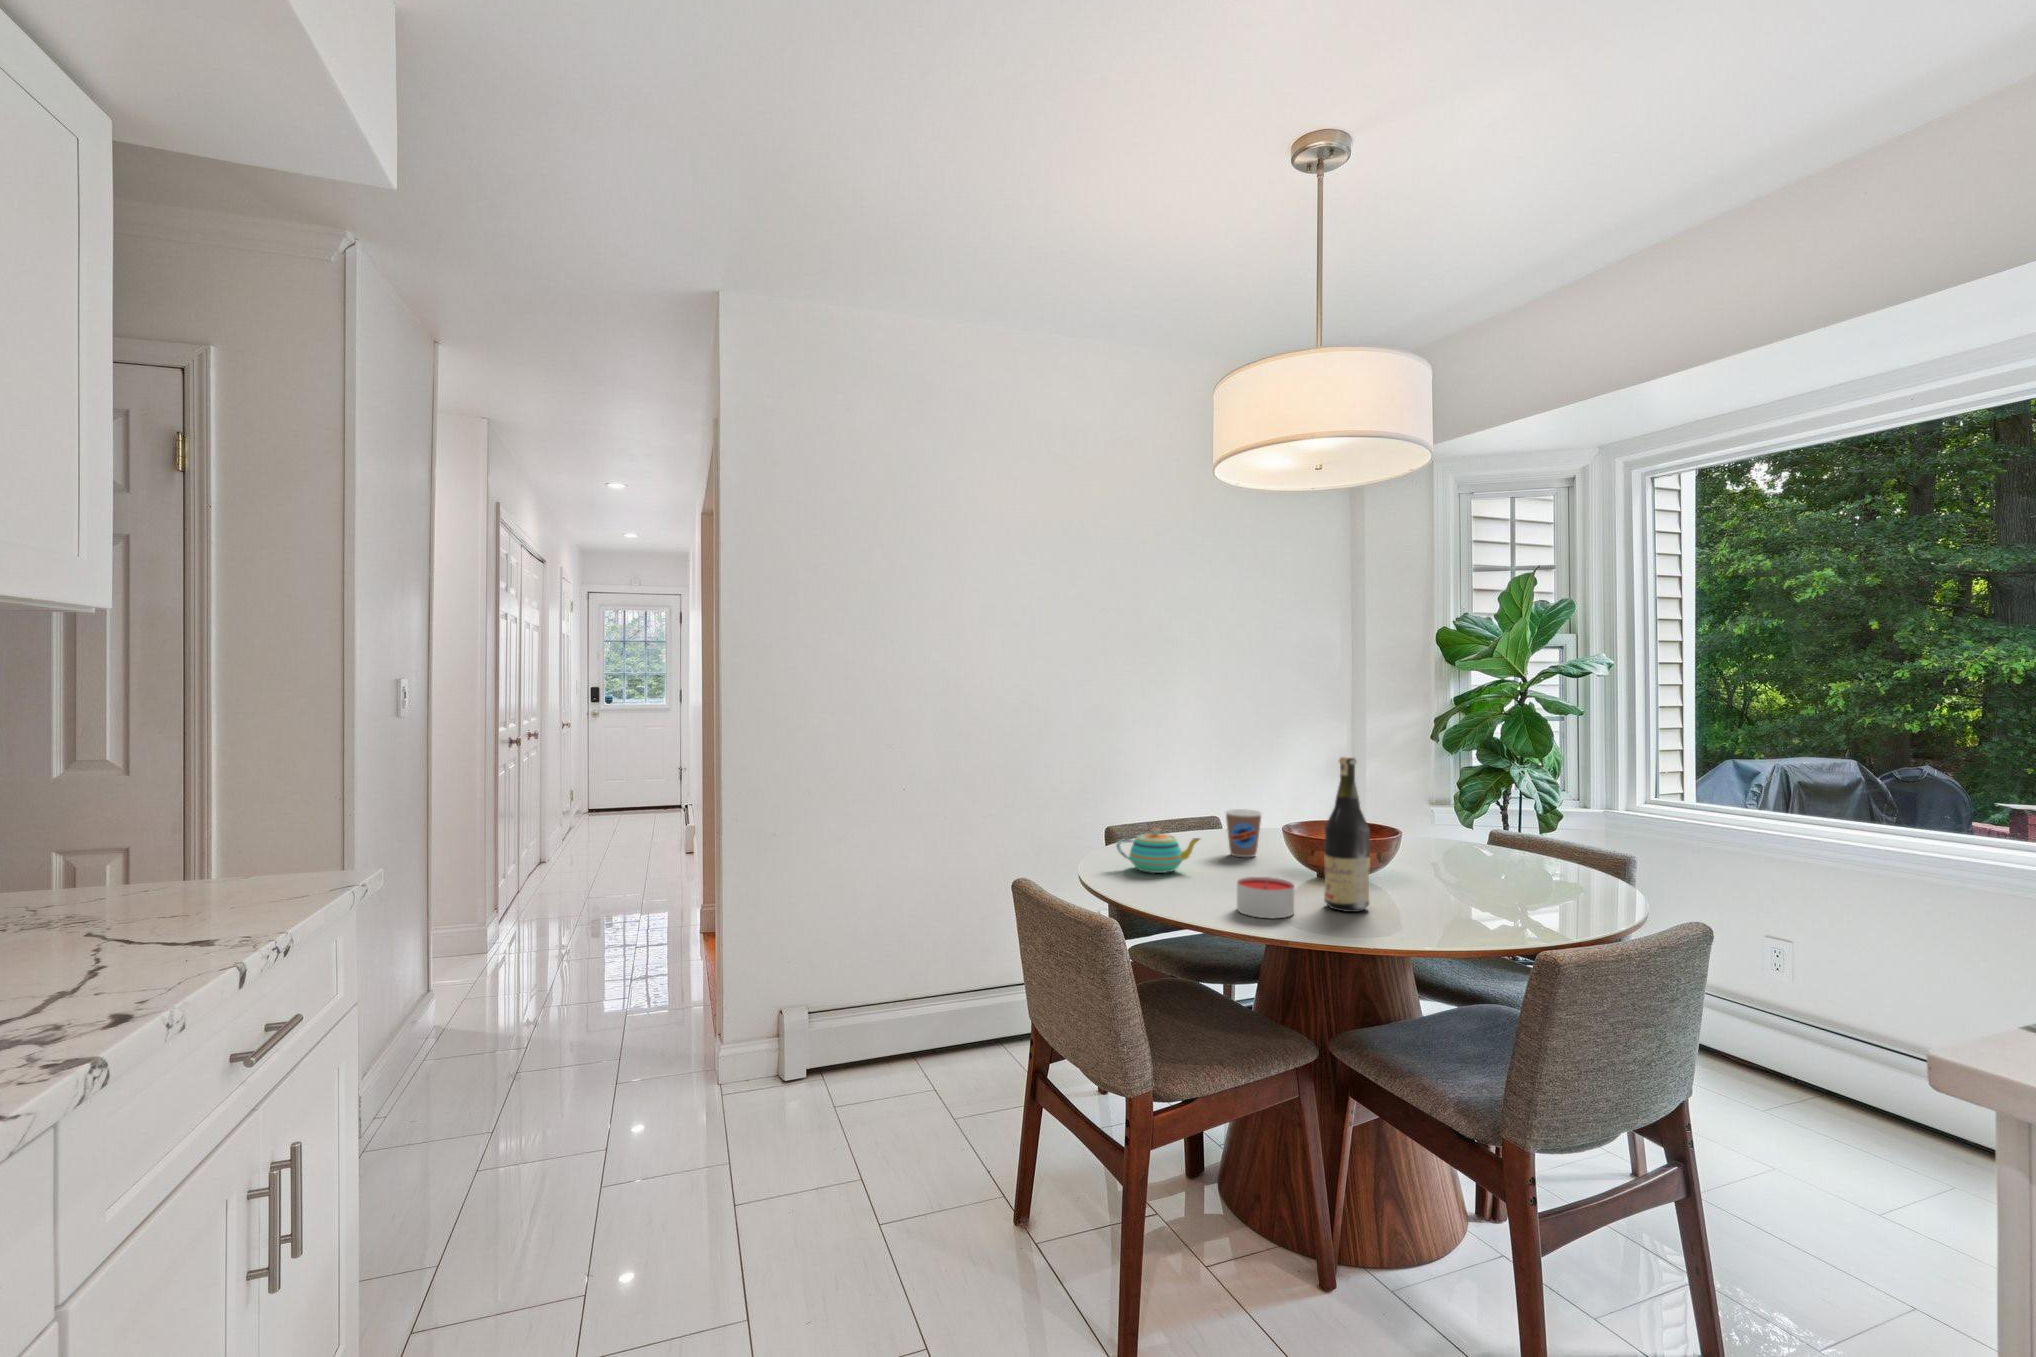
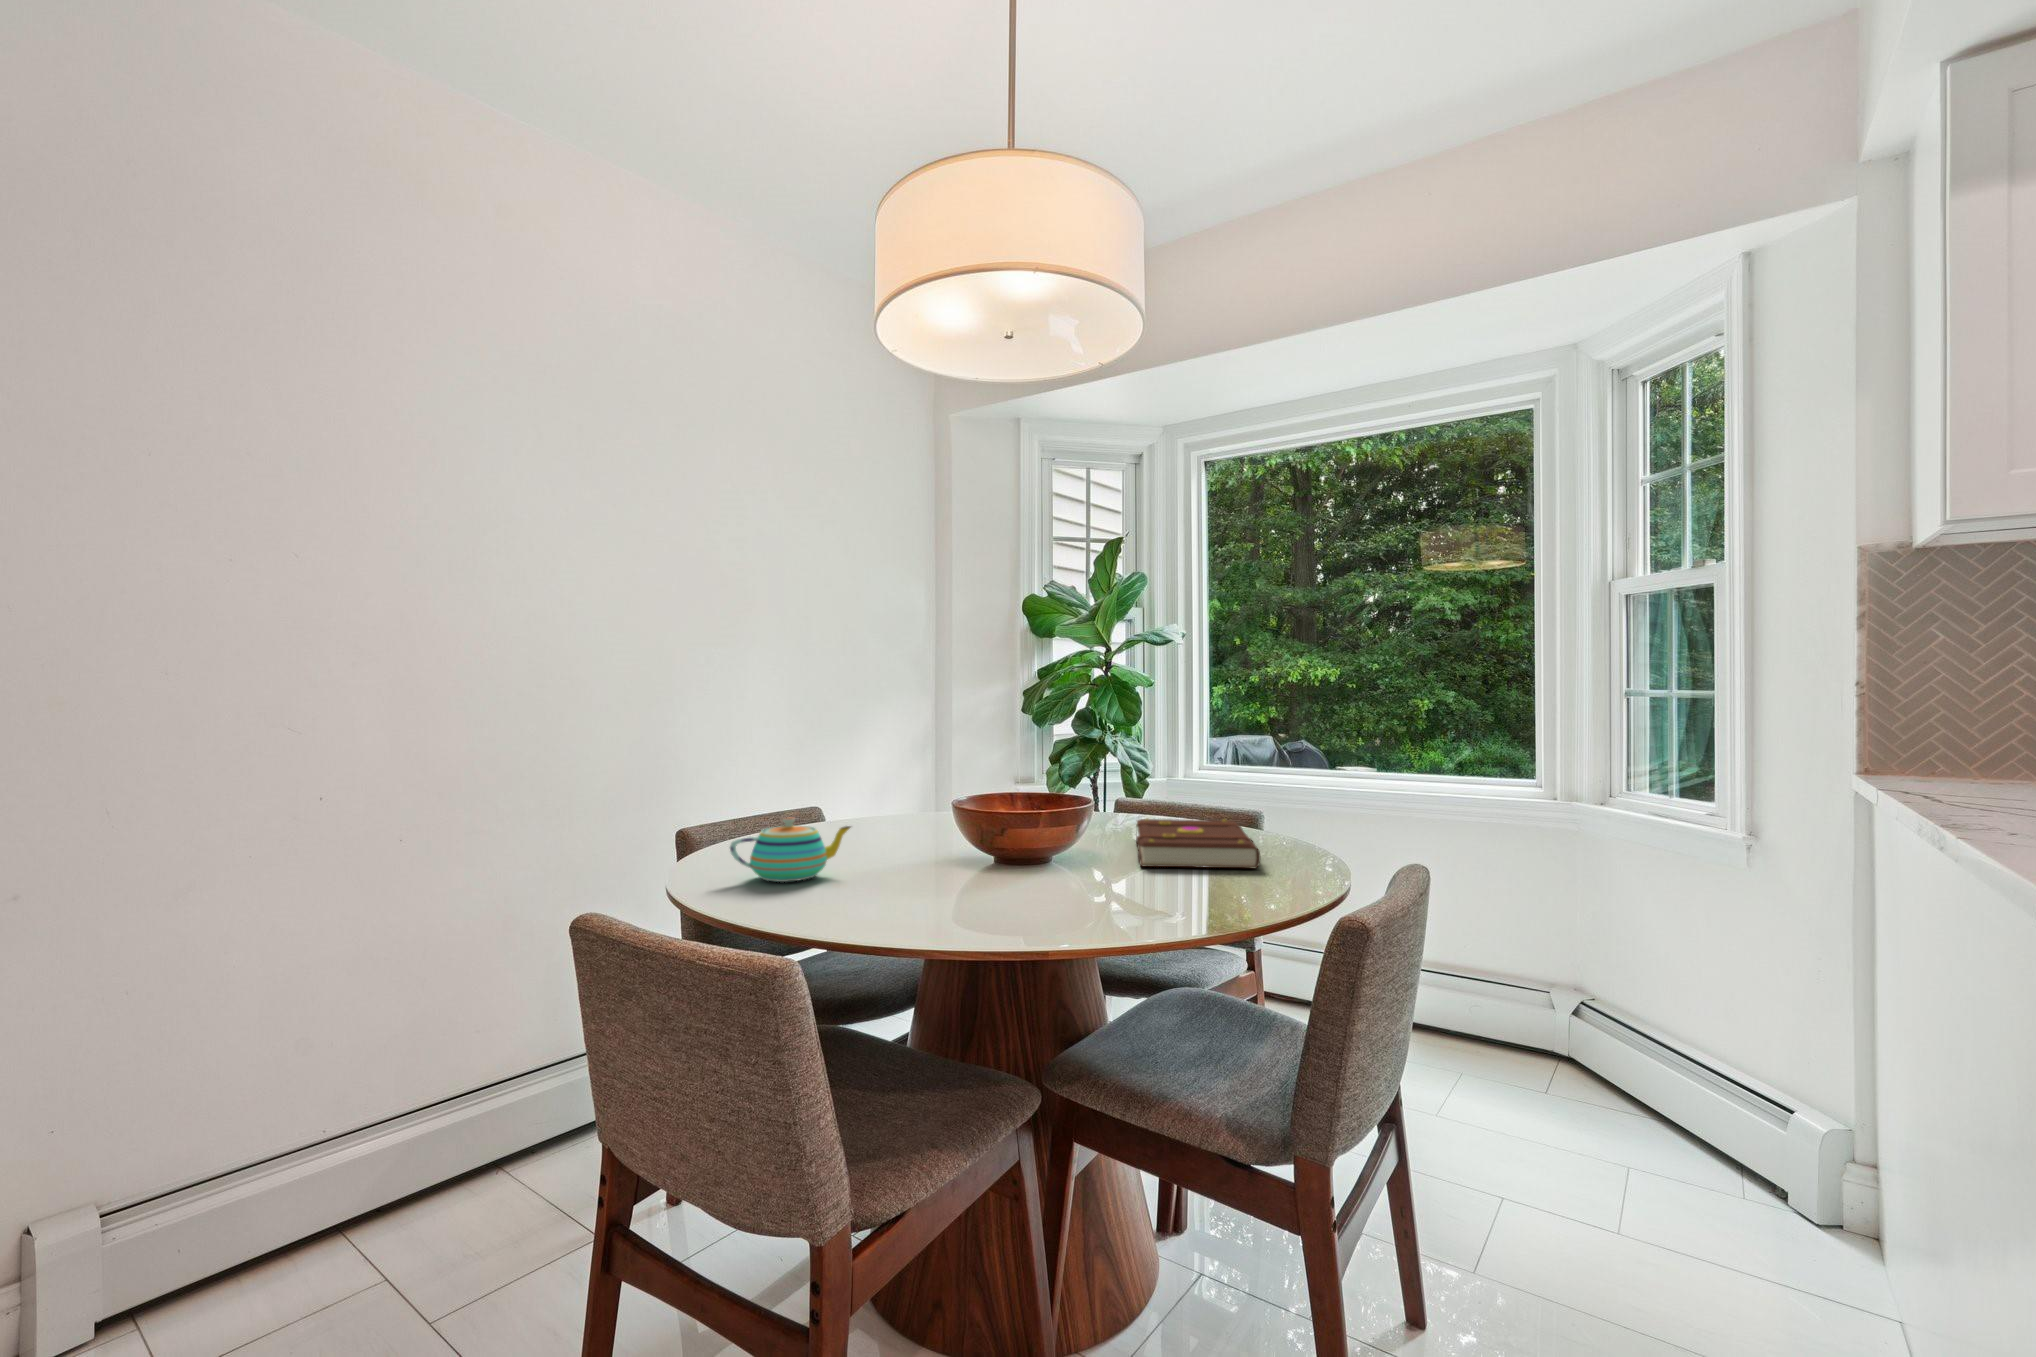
wine bottle: present [1324,757,1370,912] -> none [1041,695,1097,897]
coffee cup: present [1225,809,1262,857] -> none [864,788,913,849]
book: none [1430,855,1560,911] -> present [1136,819,1260,868]
candle: present [1237,877,1294,918] -> none [940,864,1018,921]

